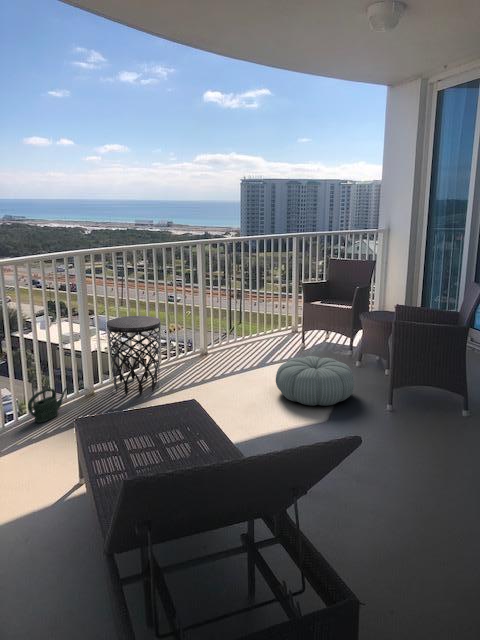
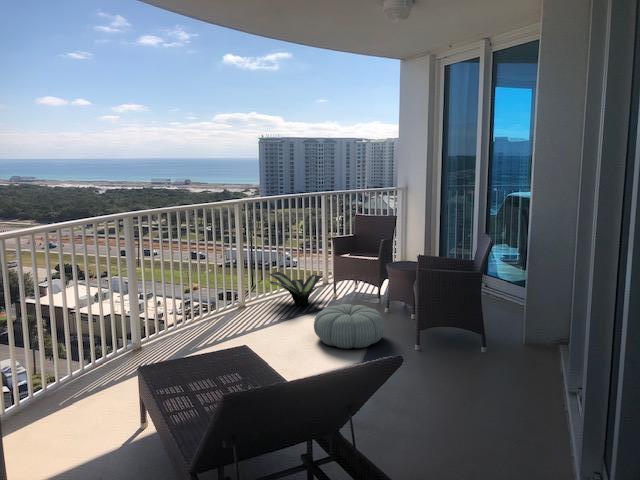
side table: present [106,316,160,395] -> none [153,272,205,347]
potted plant: none [232,318,298,356] -> present [269,272,327,306]
watering can: present [28,388,68,423] -> none [81,342,118,377]

